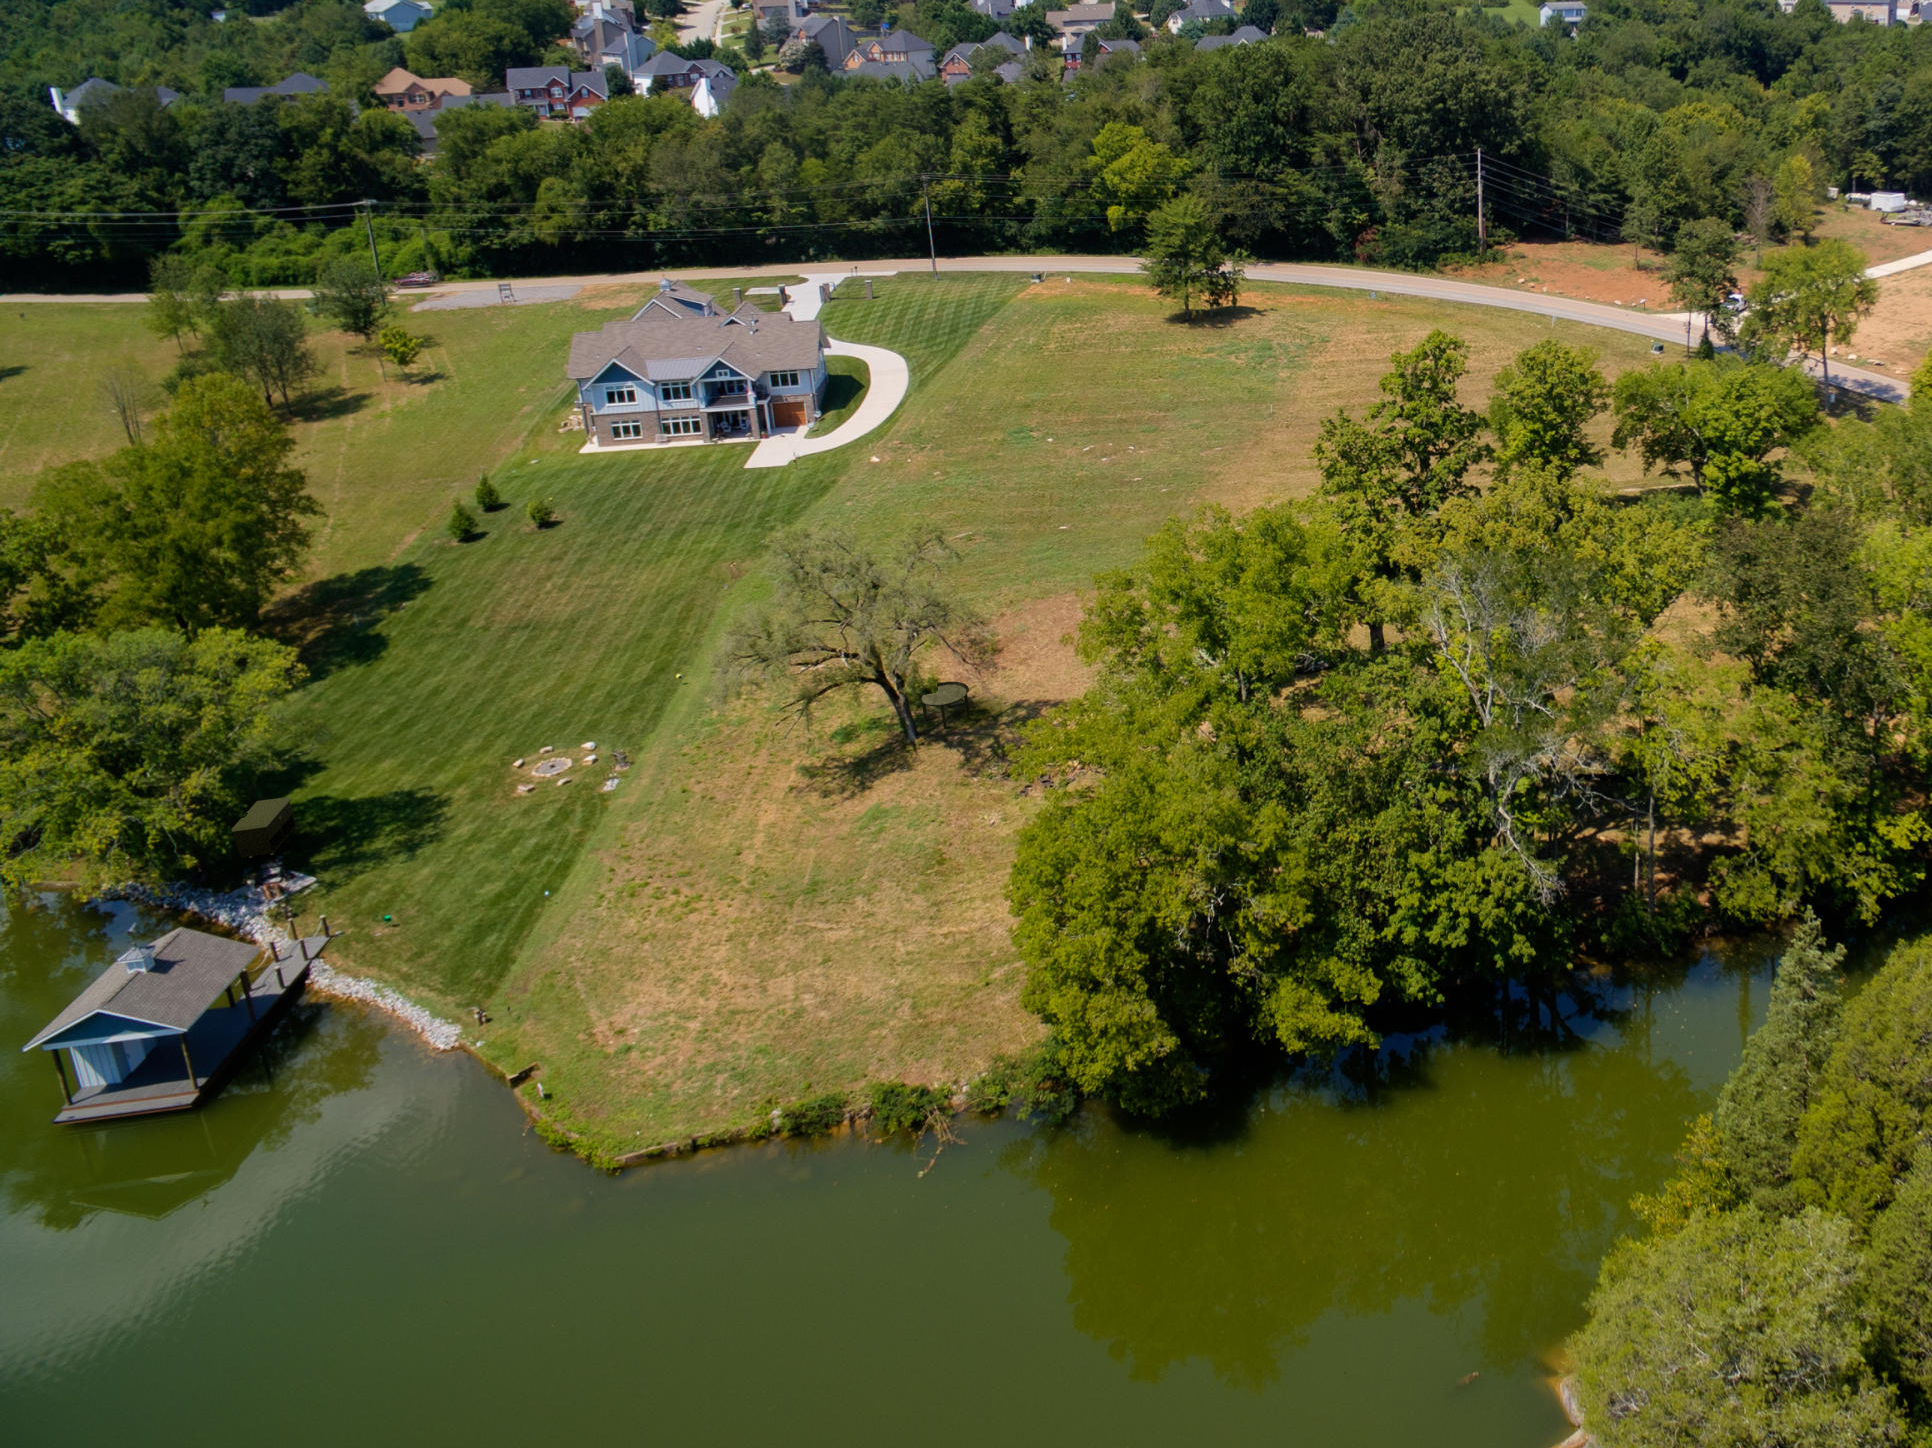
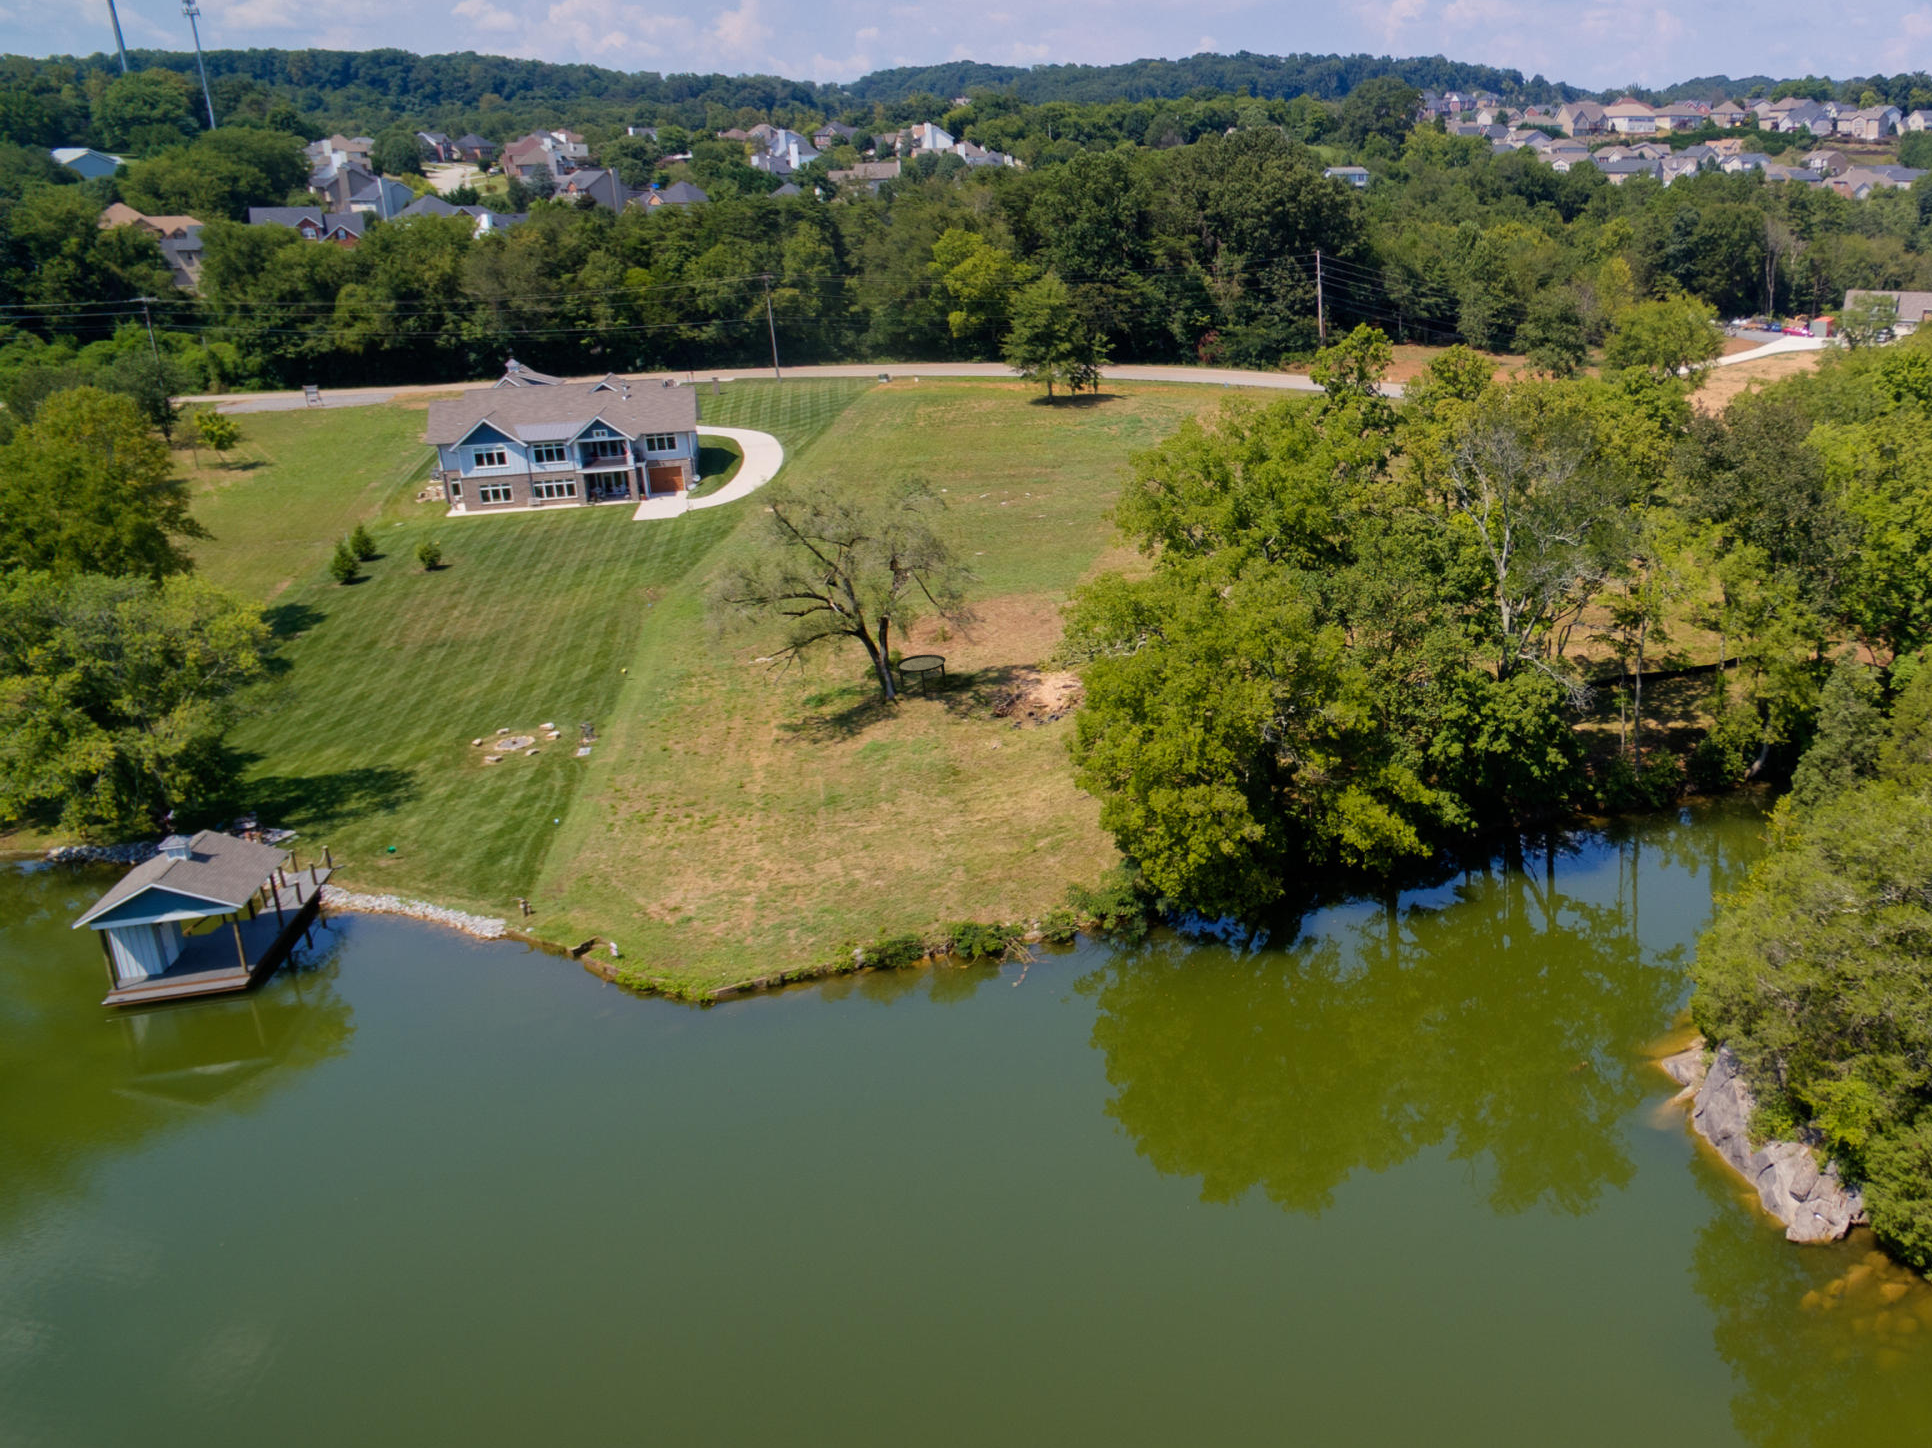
storage bench: present [231,797,297,858] -> none [201,761,261,818]

